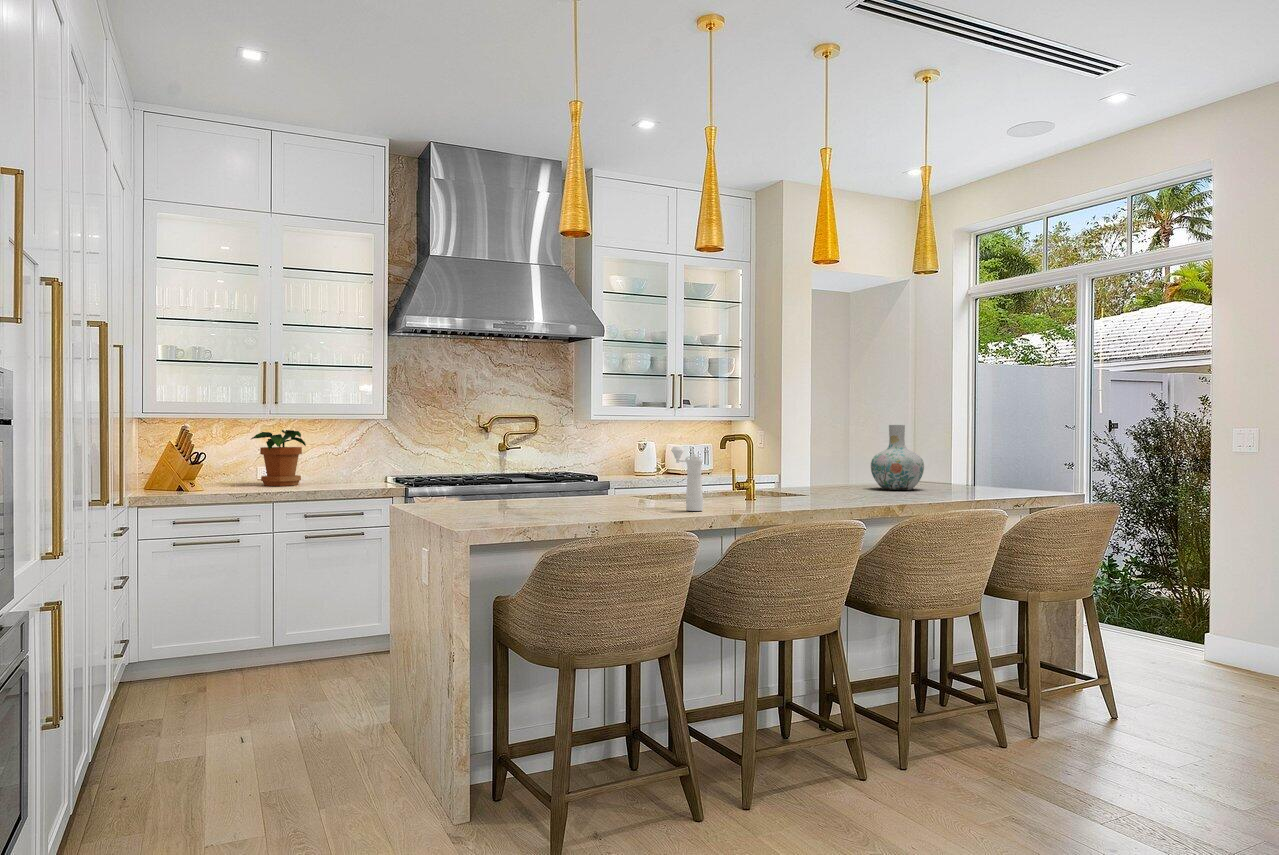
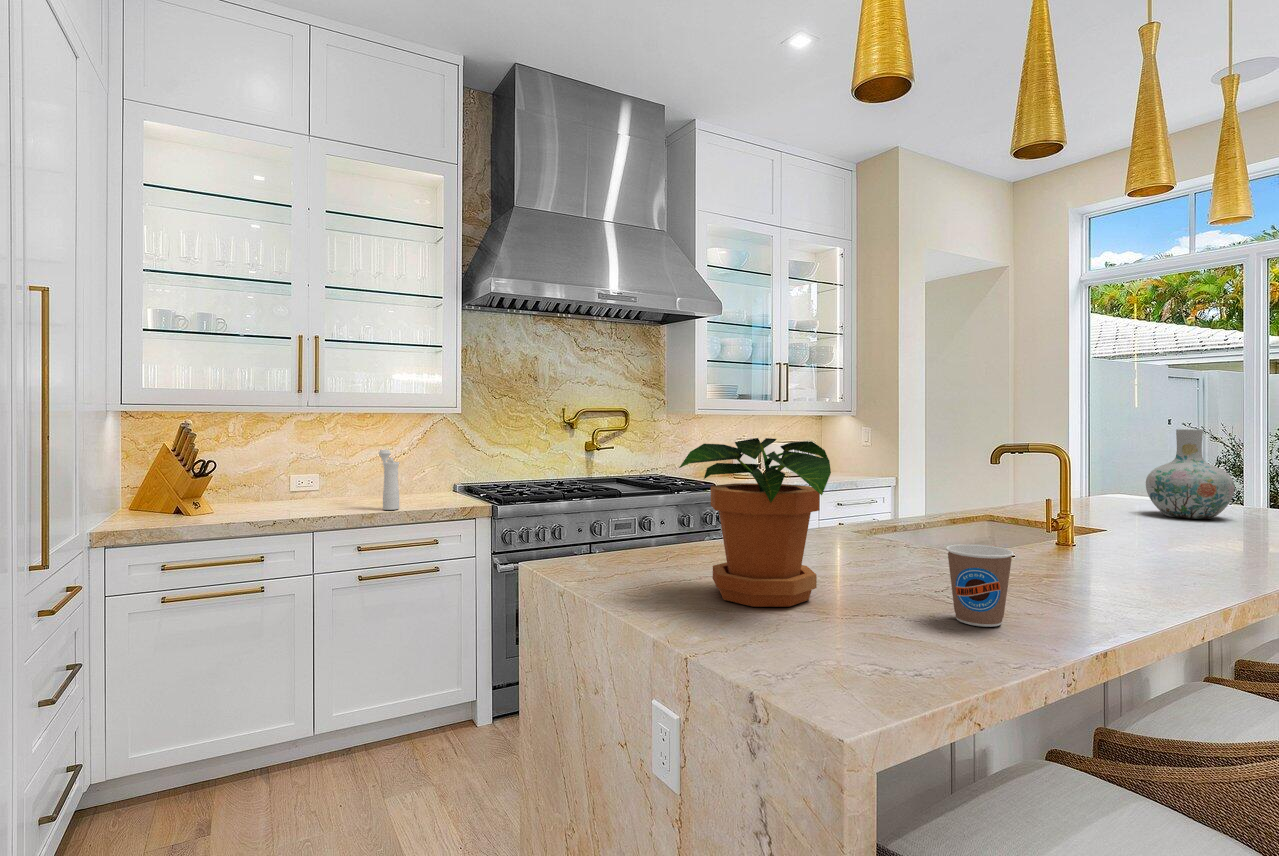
potted plant: present [251,430,306,486] -> present [679,438,831,607]
pepper mill: present [671,447,703,511] -> present [379,450,399,510]
coffee cup: none [563,478,594,515] -> present [946,544,1014,627]

